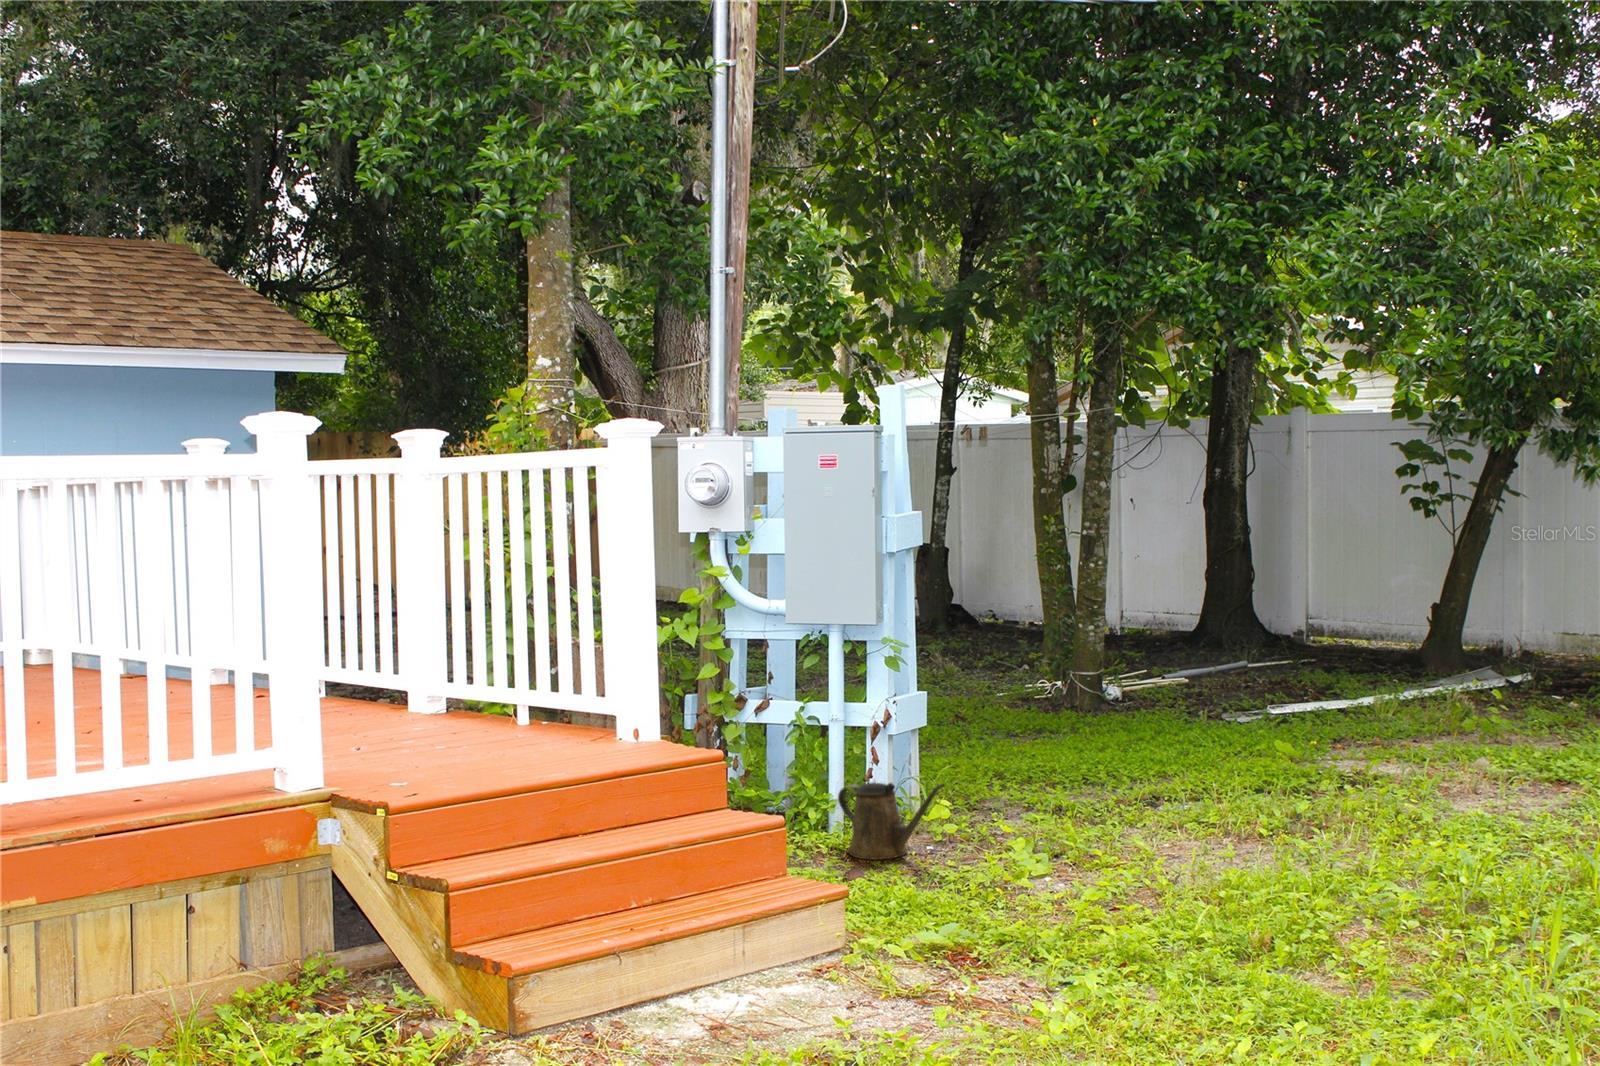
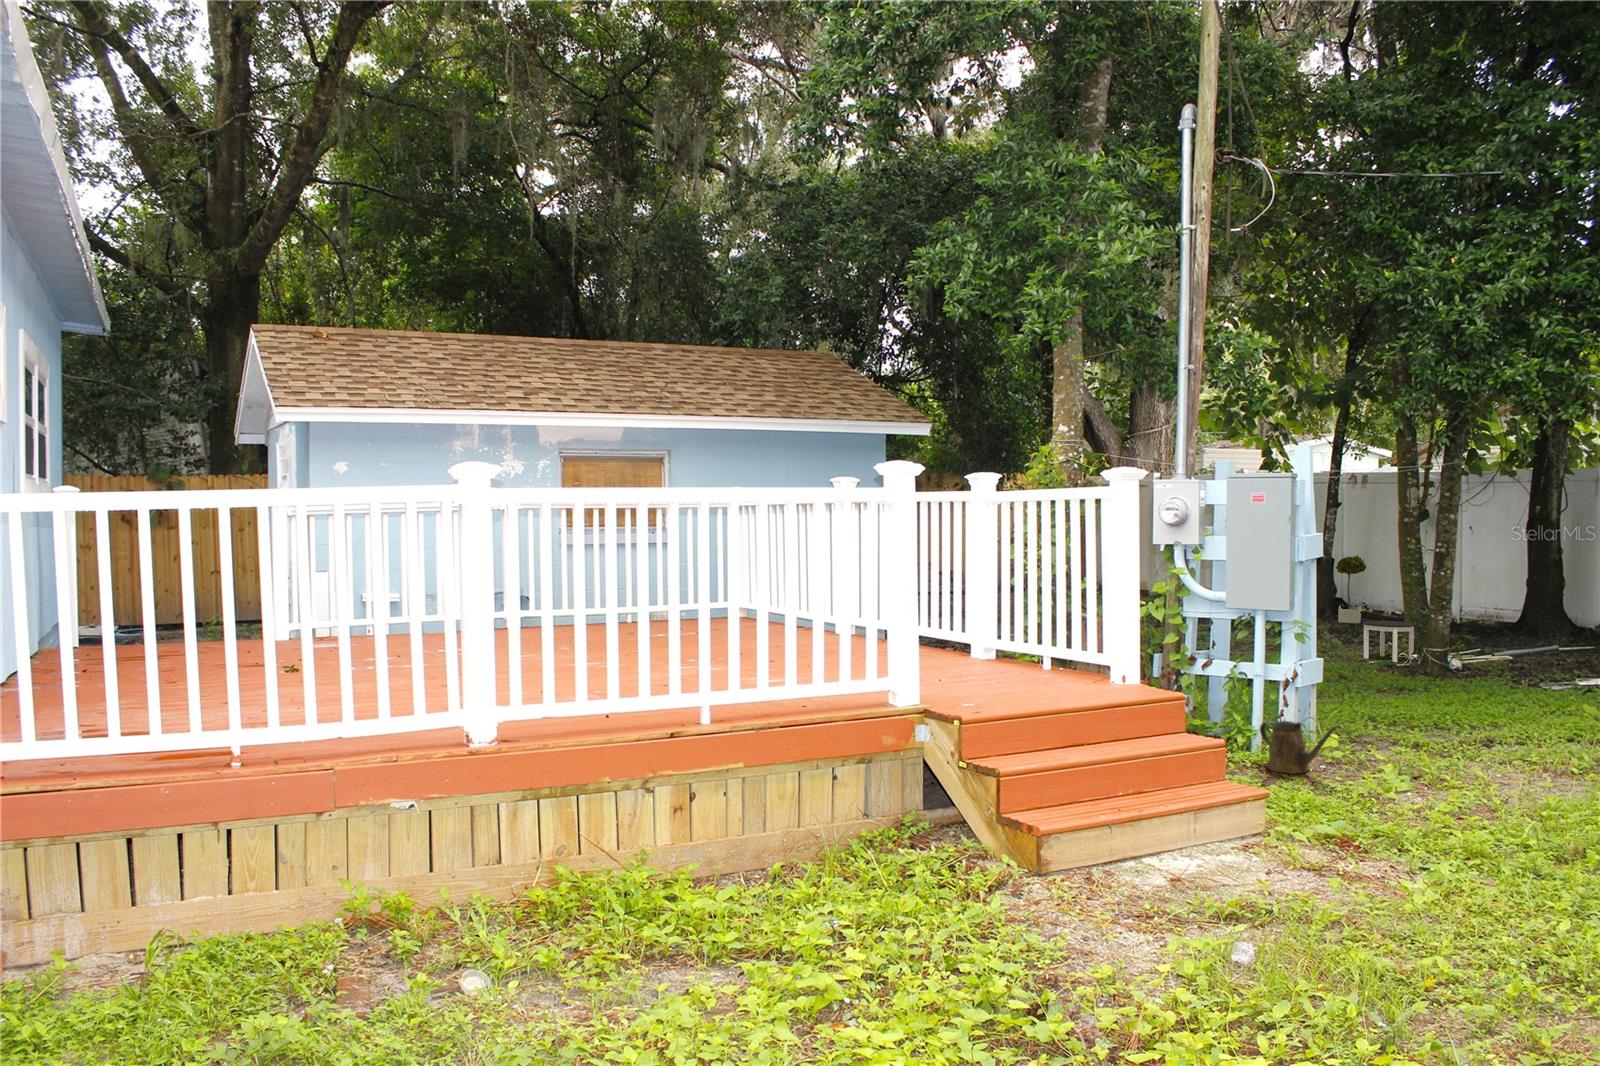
potted tree: none [932,549,971,643] -> present [1336,555,1367,623]
round table: none [968,635,1033,691] -> present [1362,621,1416,662]

